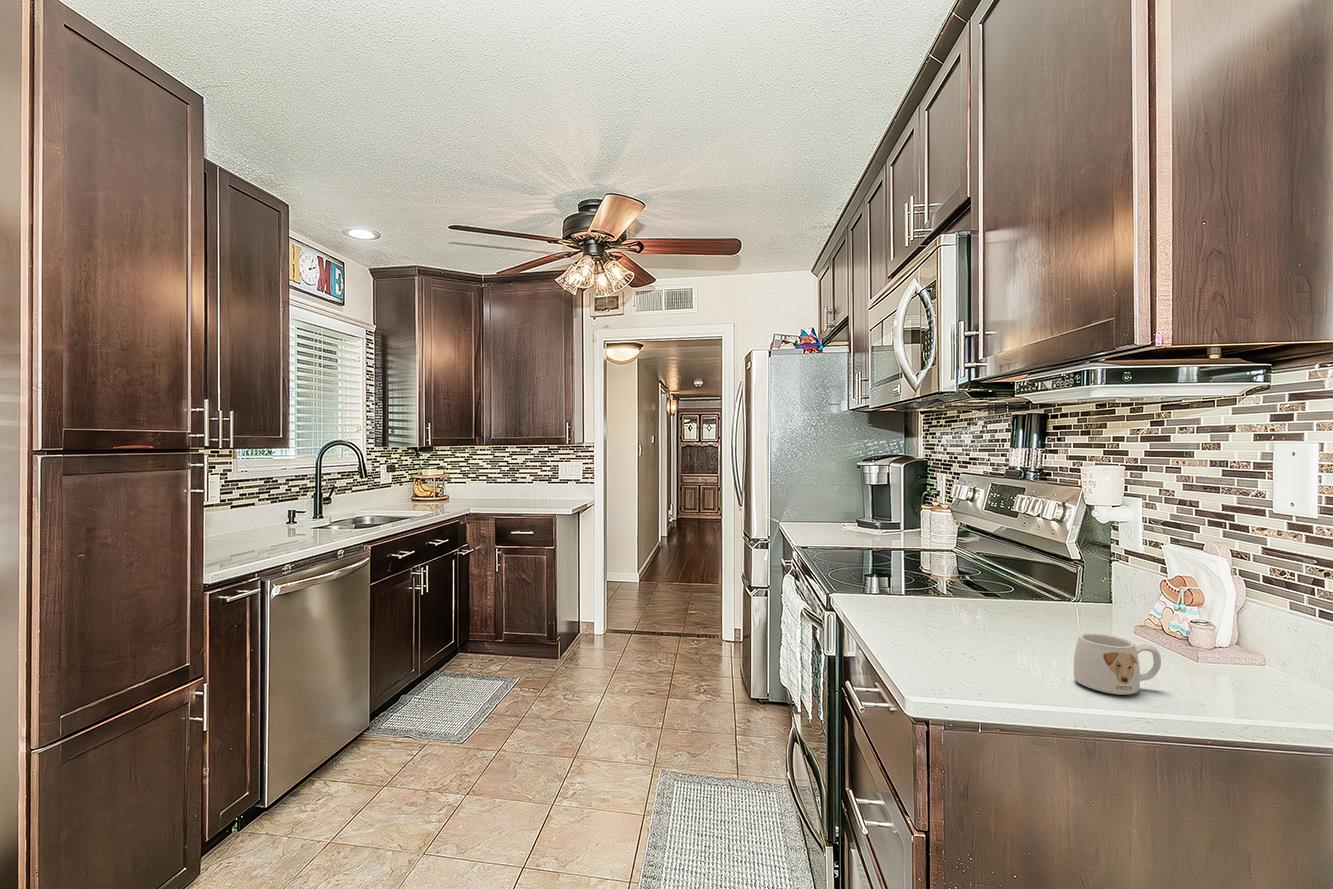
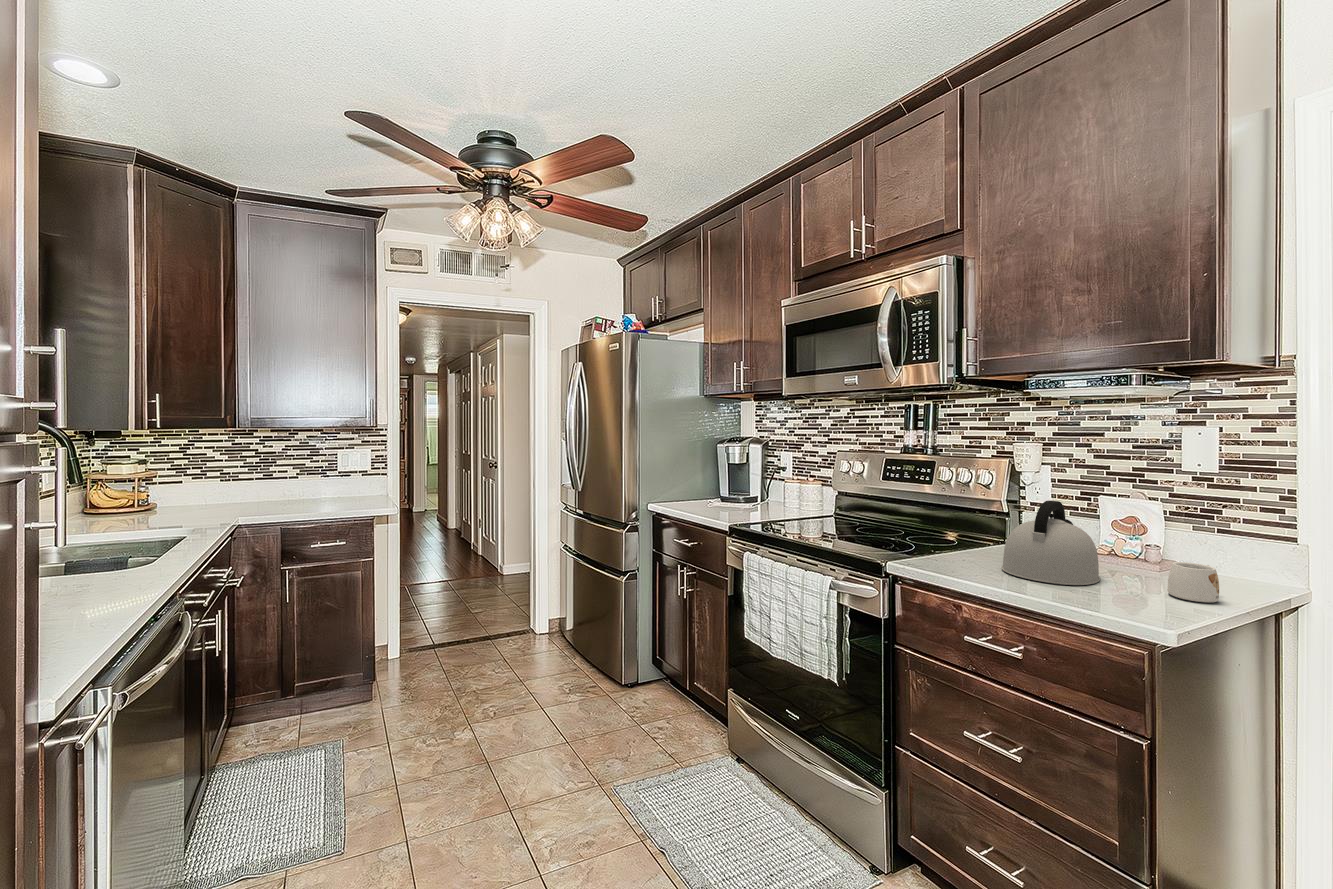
kettle: none [933,538,1059,649] -> present [1002,500,1100,585]

